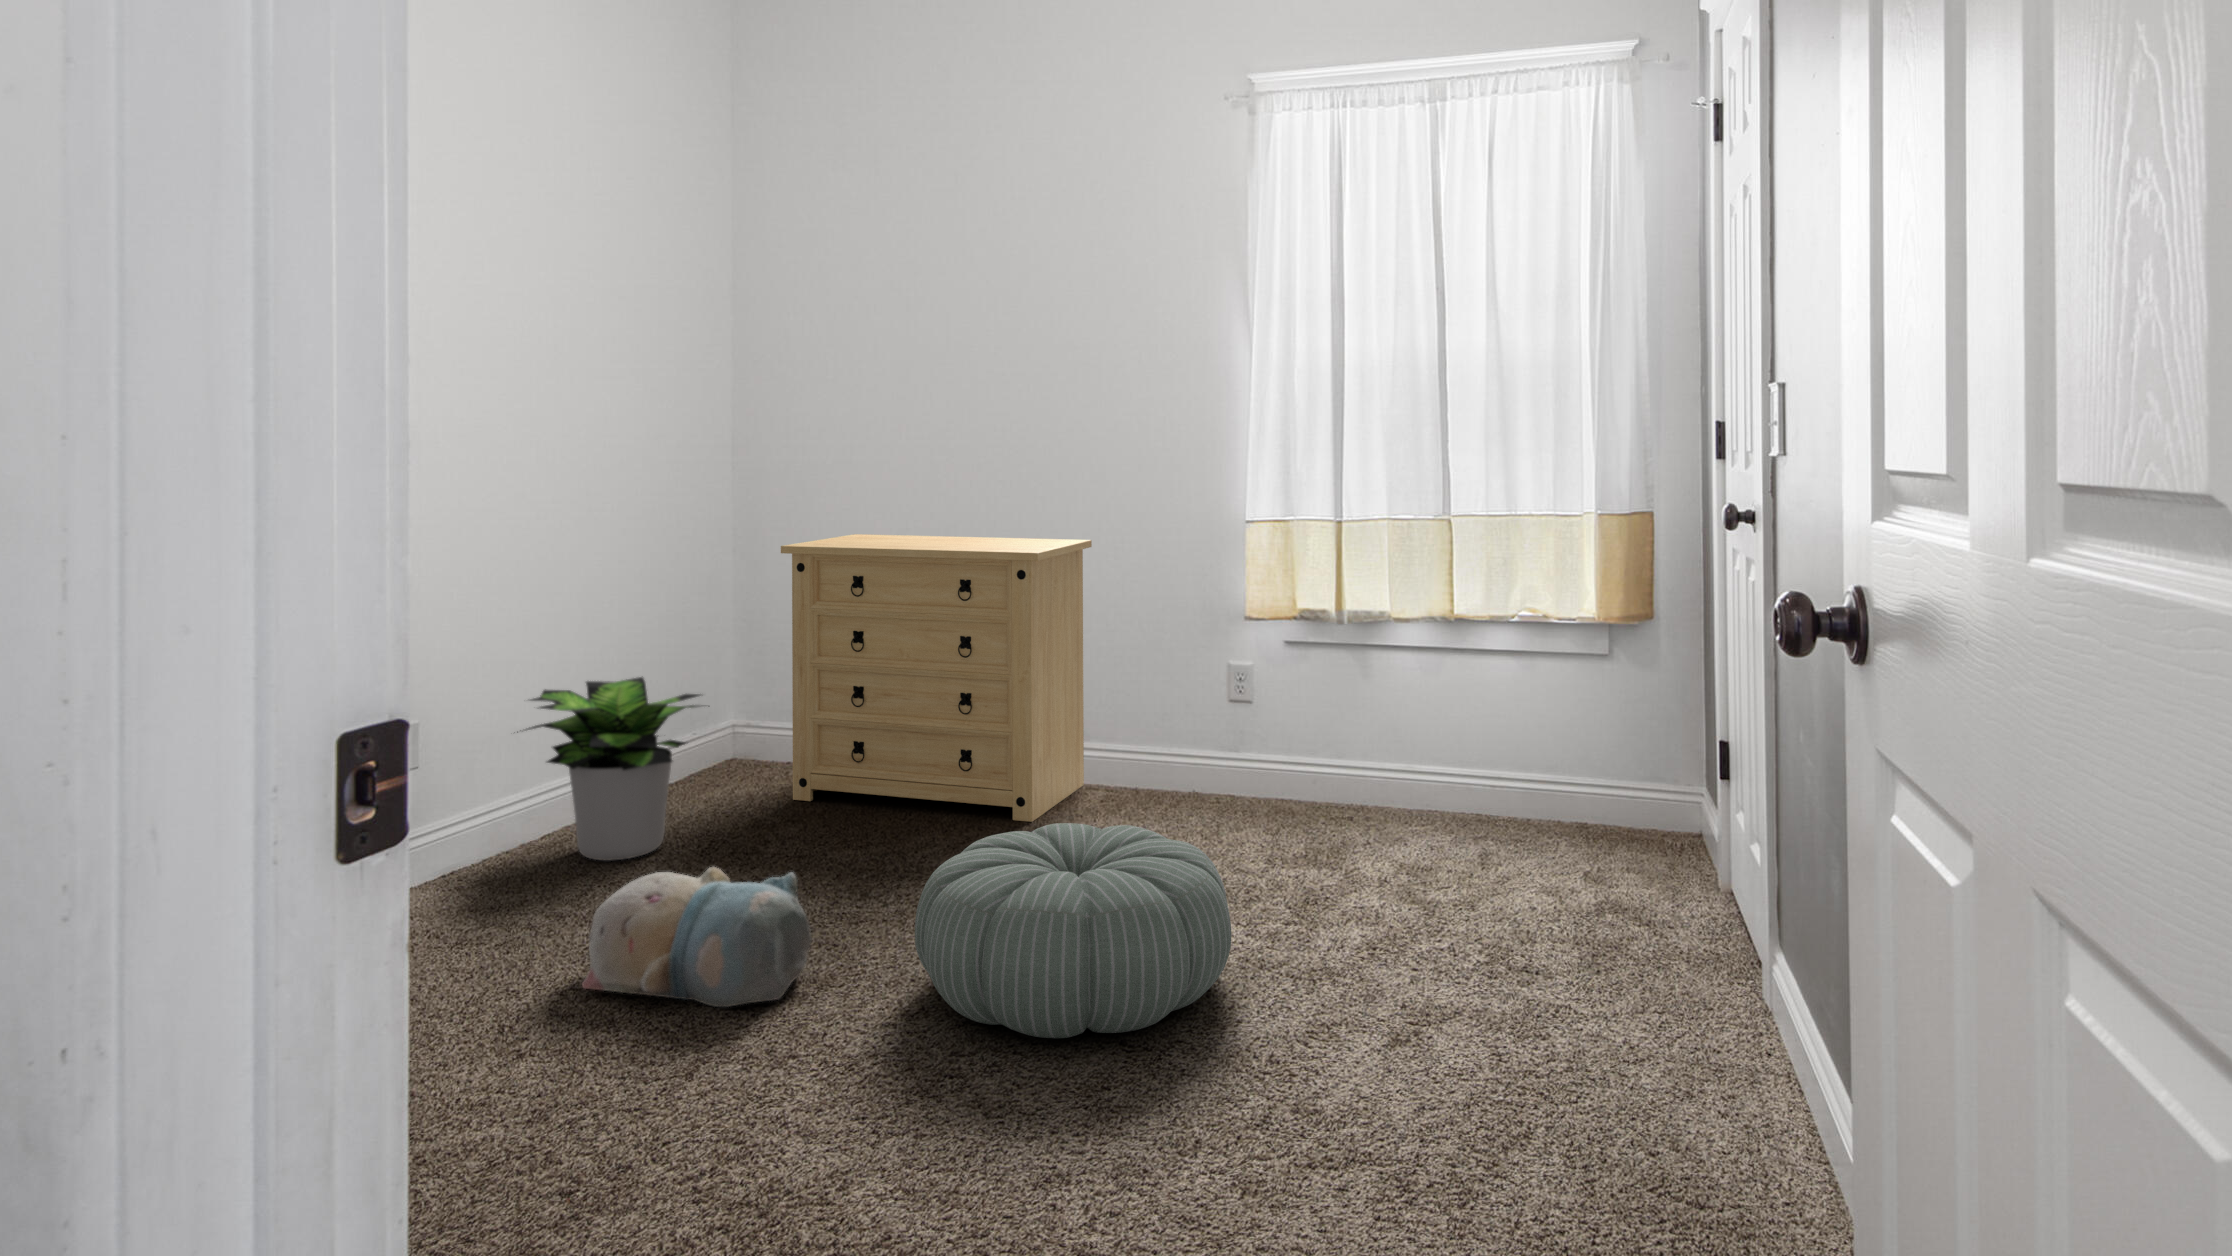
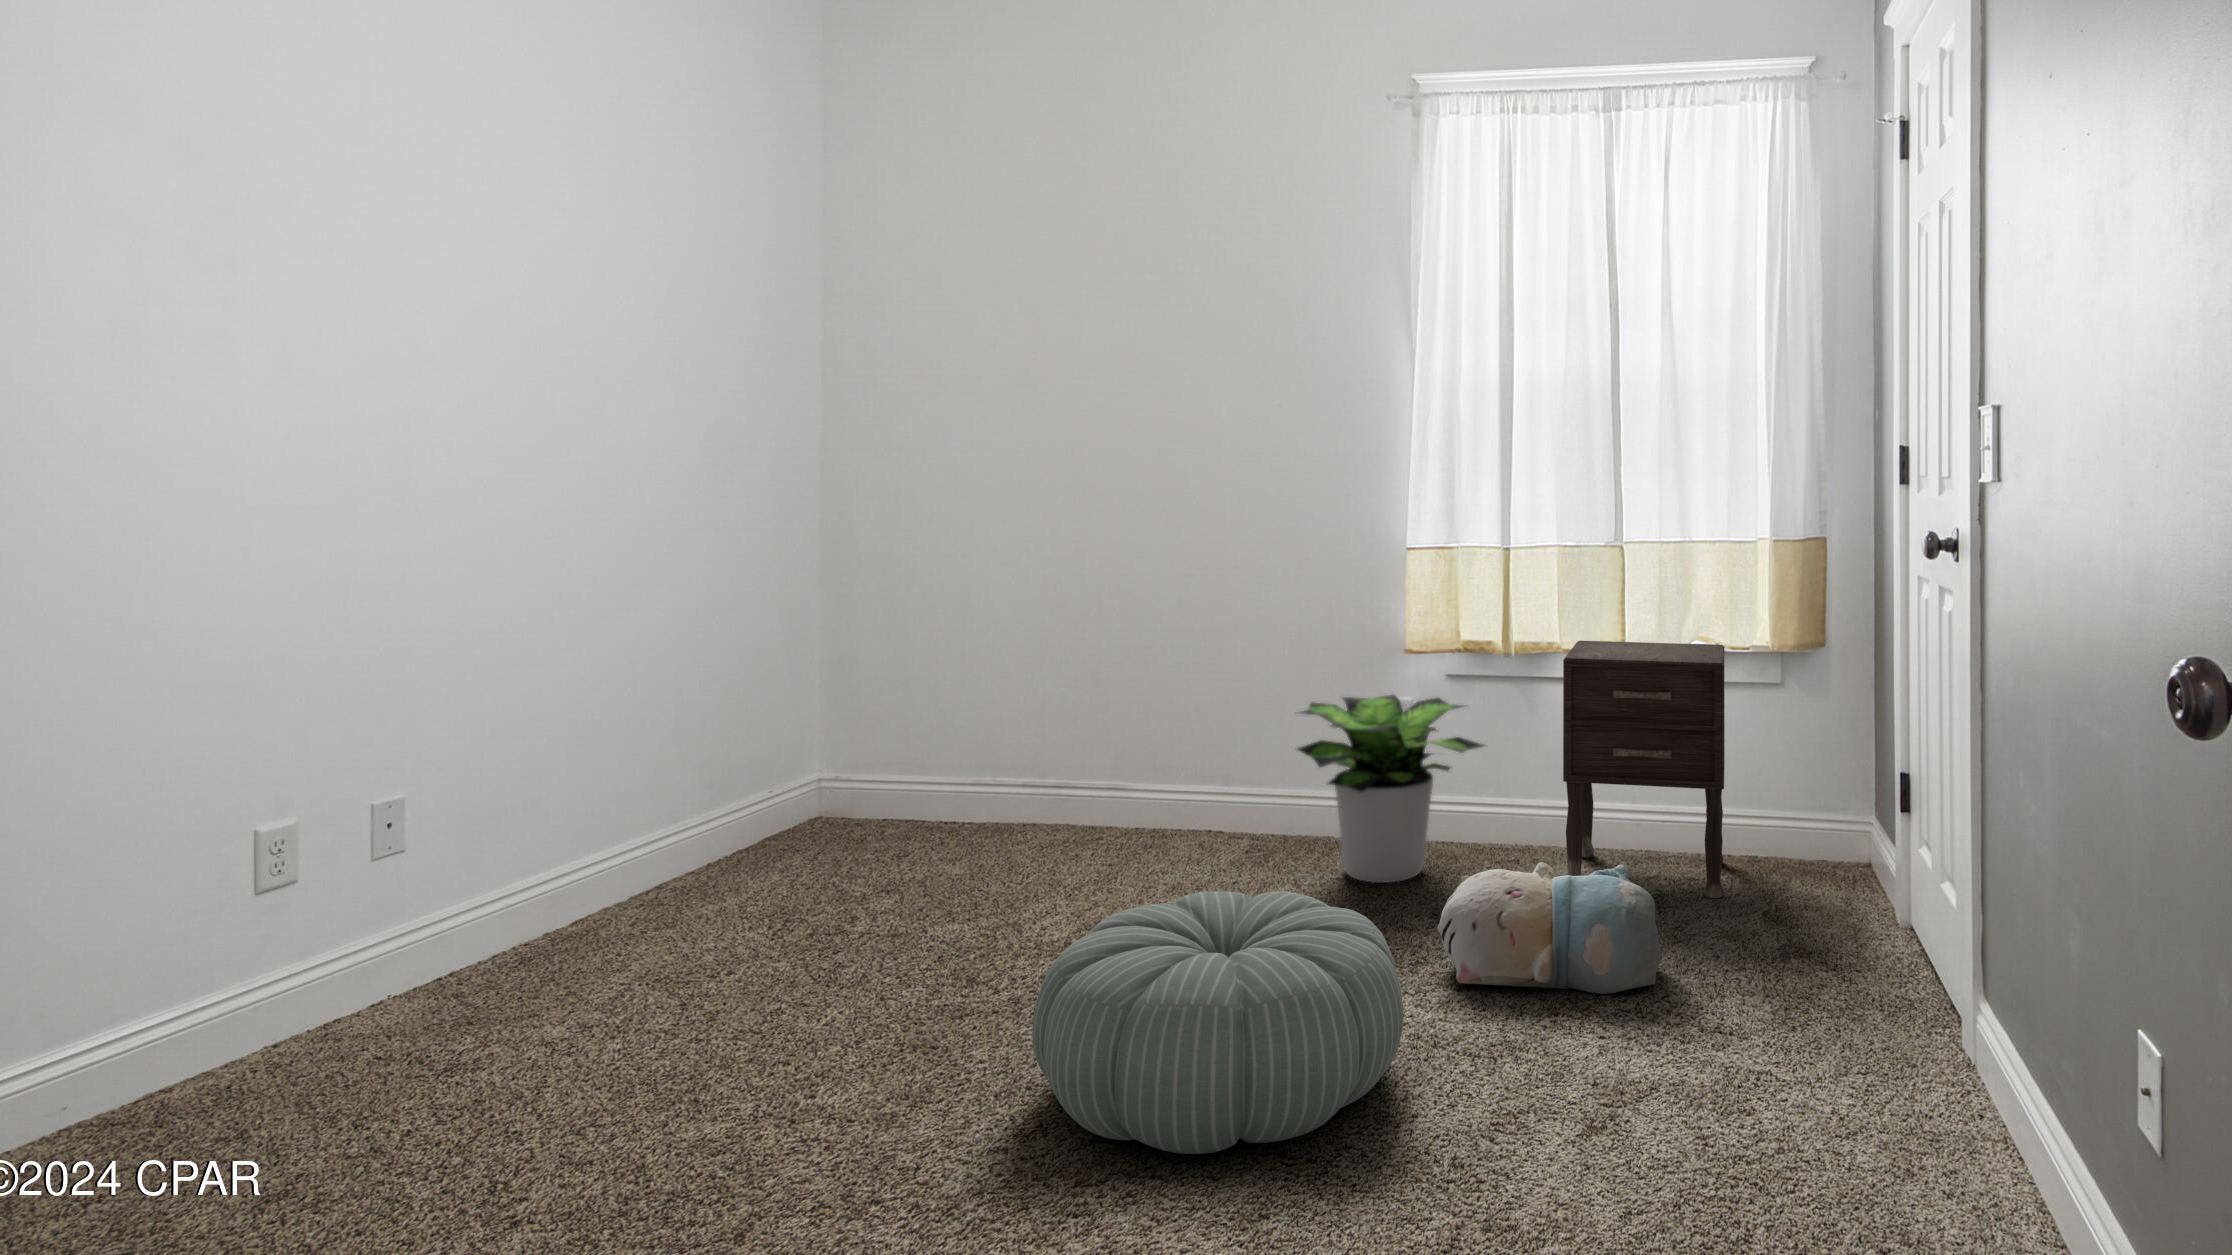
dresser: present [781,534,1092,822] -> none [878,562,1234,881]
nightstand: none [1394,611,1553,855] -> present [1563,641,1725,898]
potted plant: present [517,677,700,861] -> present [1298,695,1484,883]
plush toy: present [582,867,812,1007] -> present [1438,862,1663,994]

